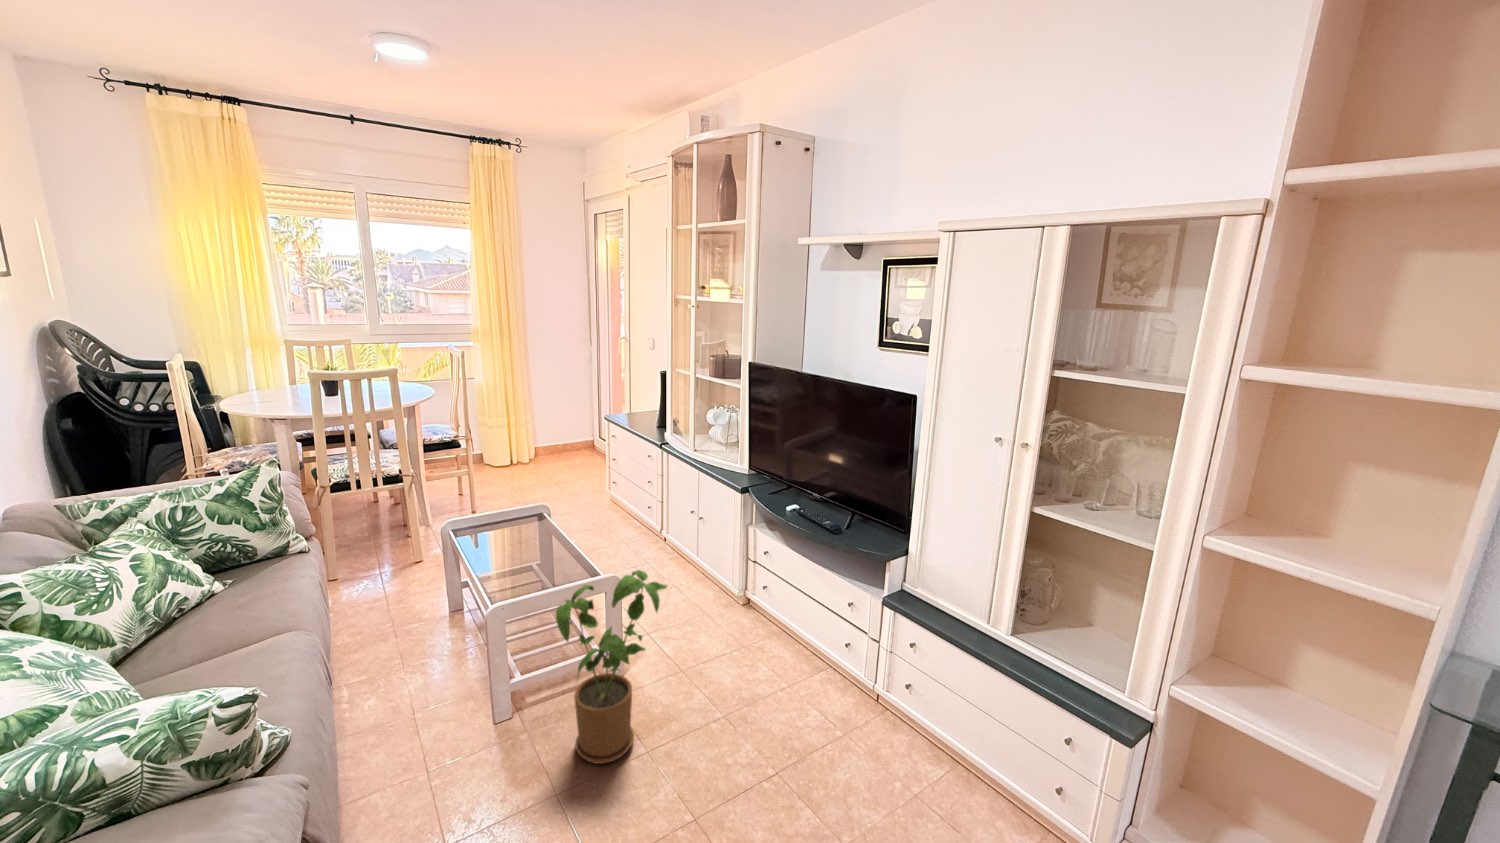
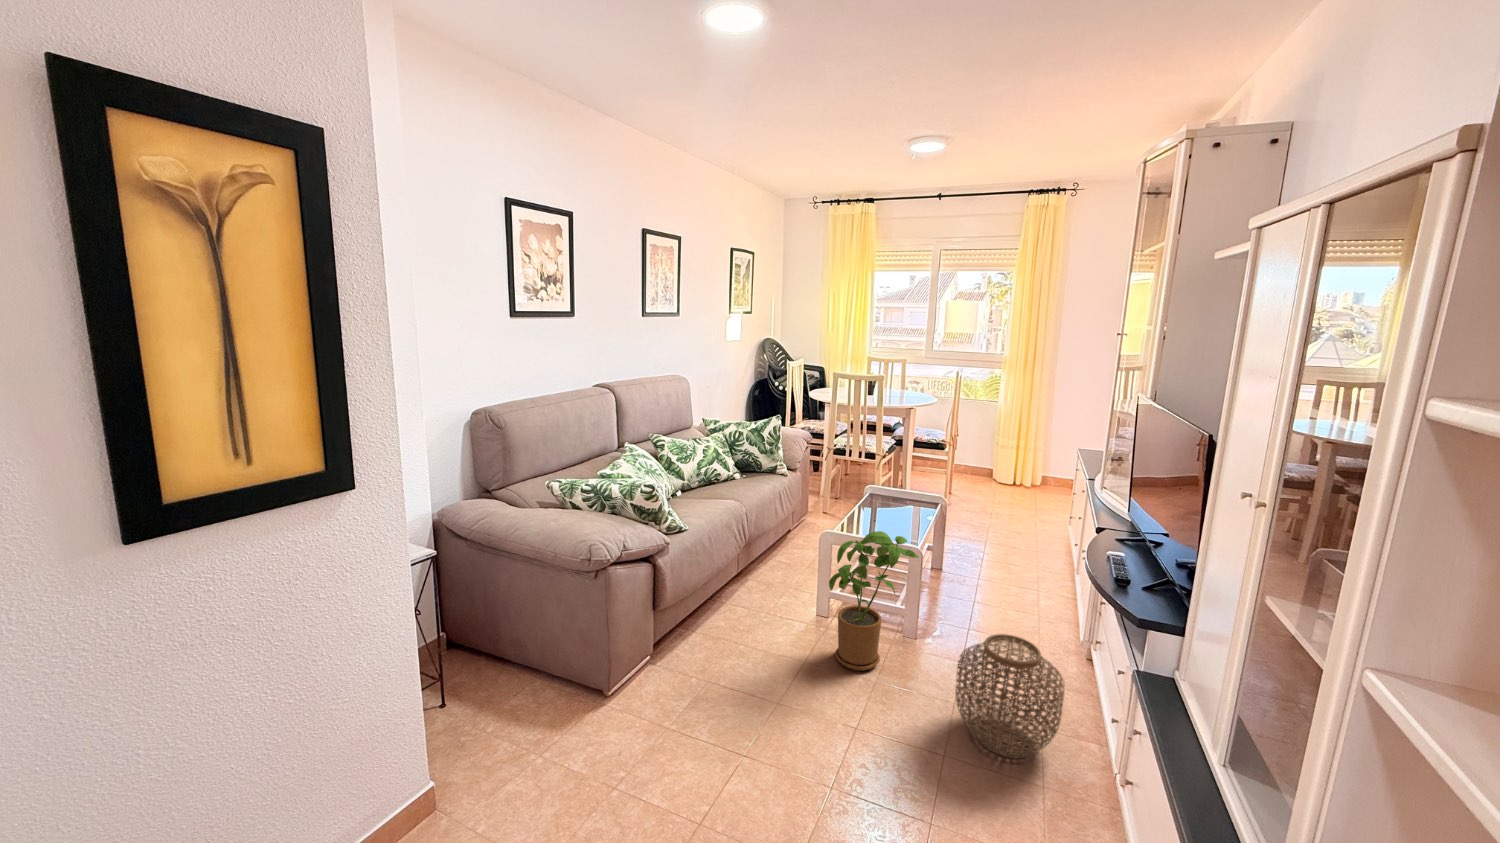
woven basket: none [744,616,843,738] -> present [955,634,1065,758]

